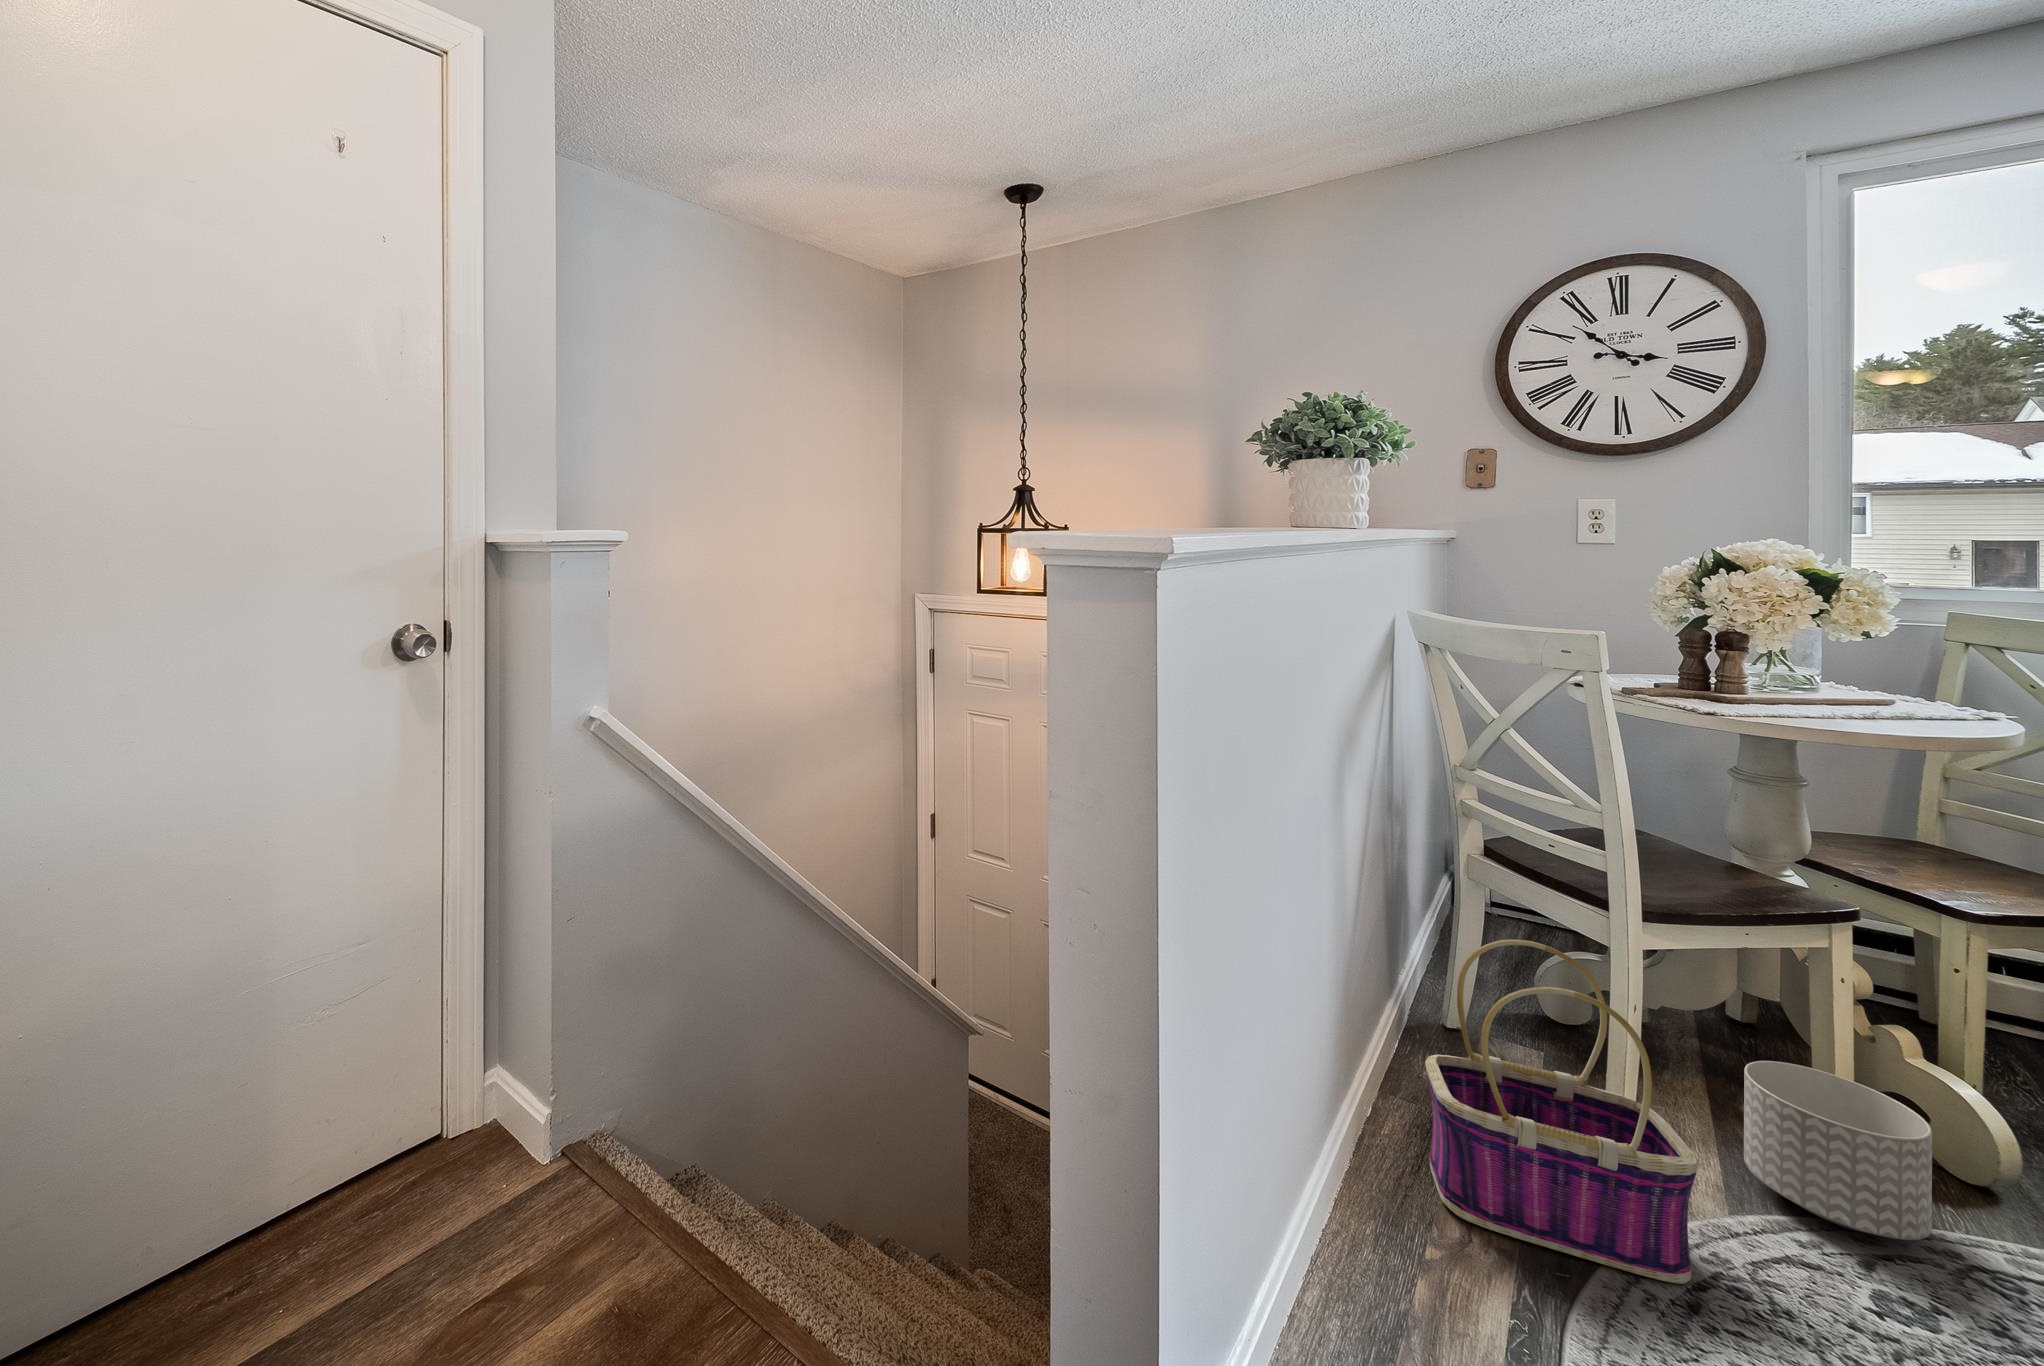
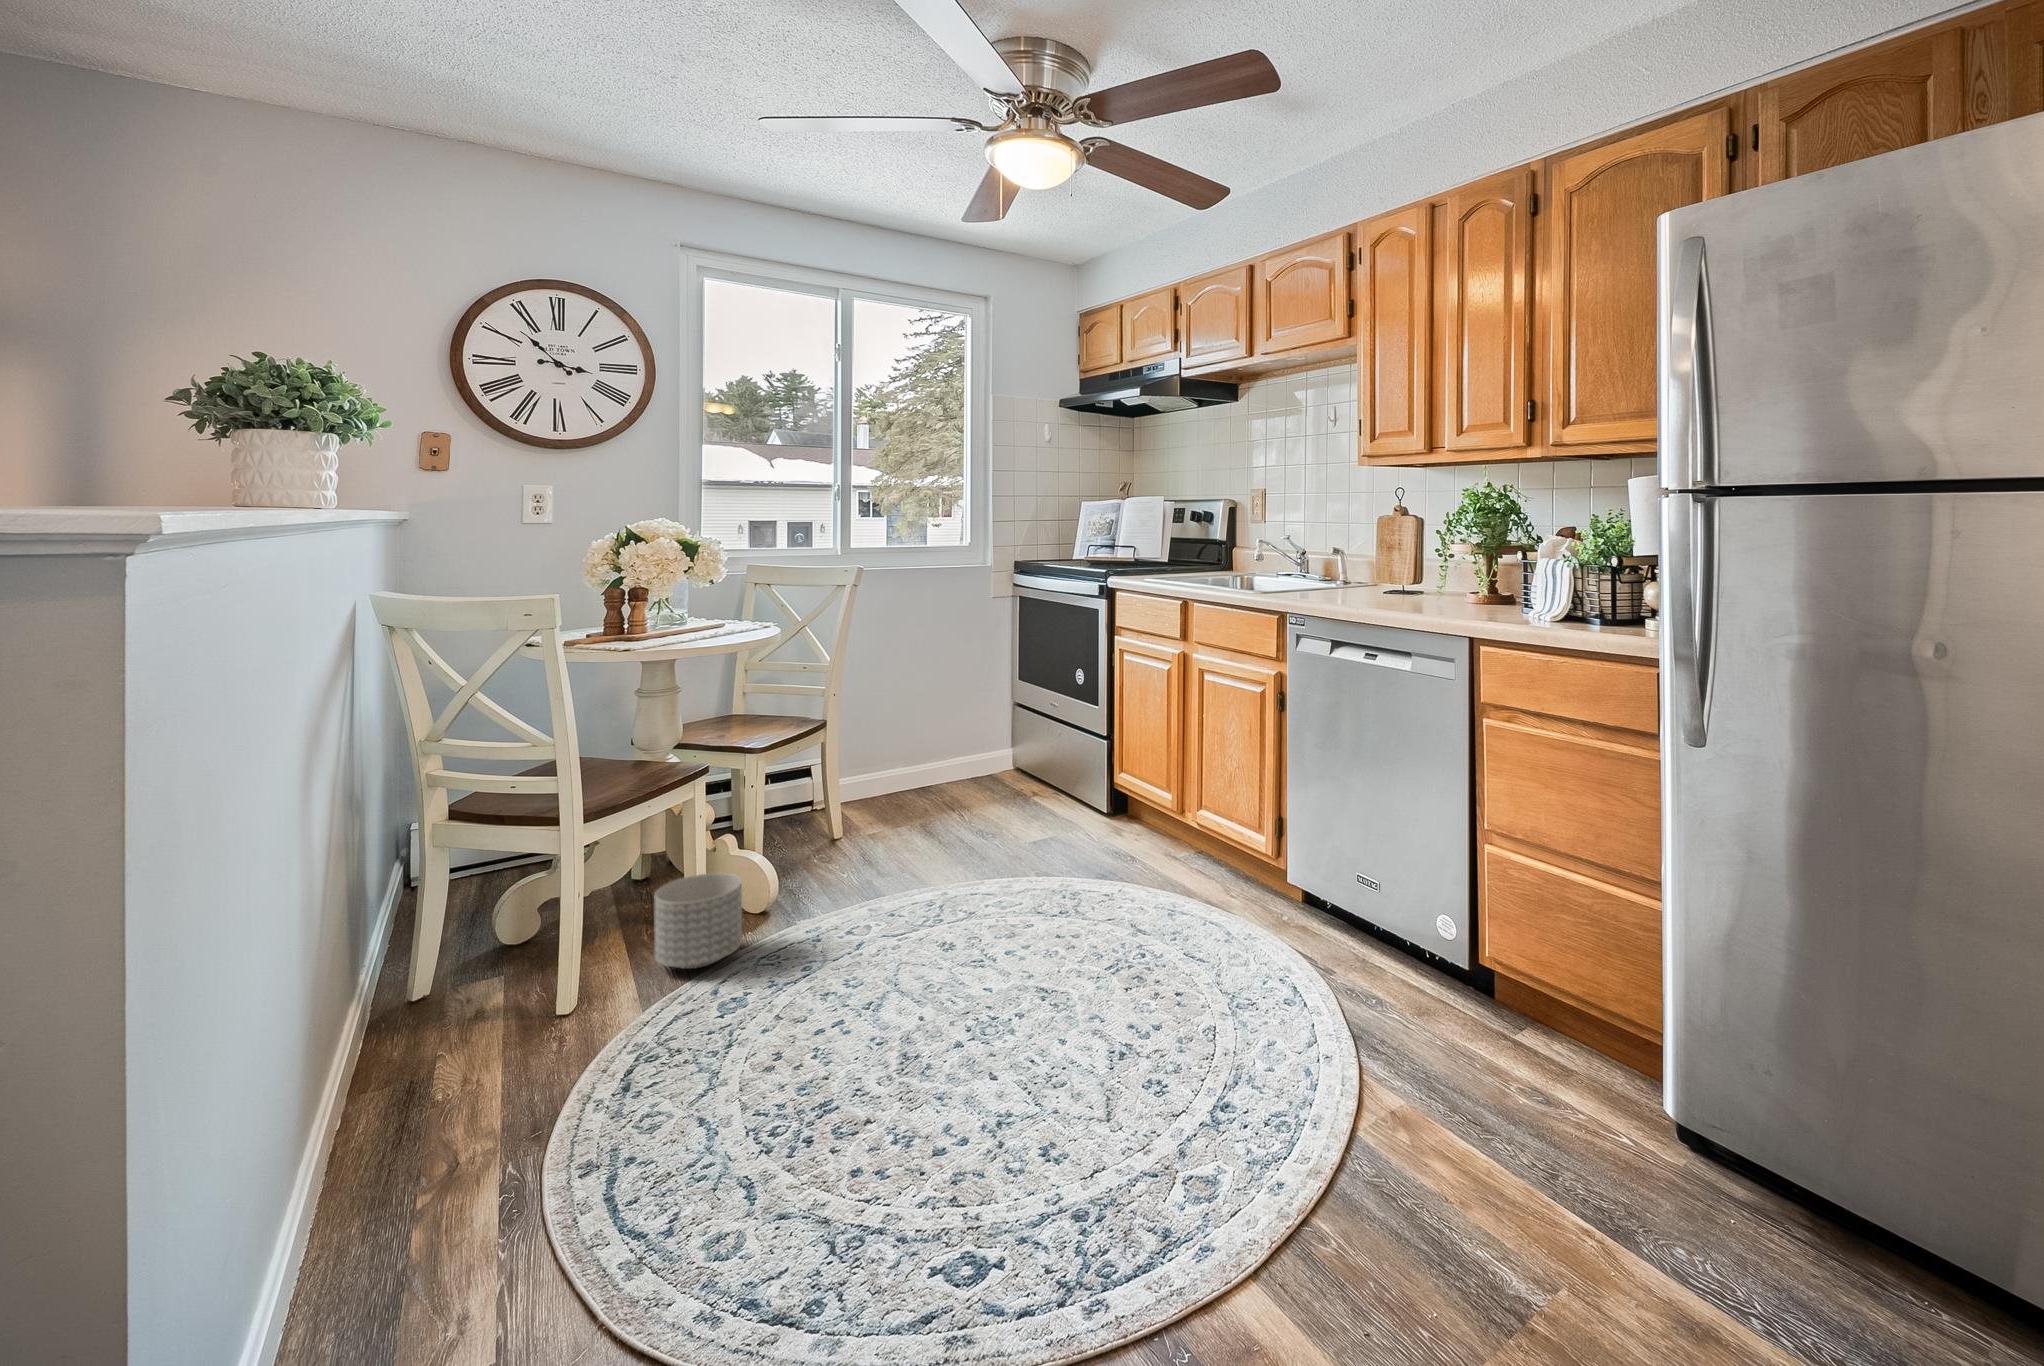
basket: present [1425,939,1699,1284] -> none [435,861,637,1126]

